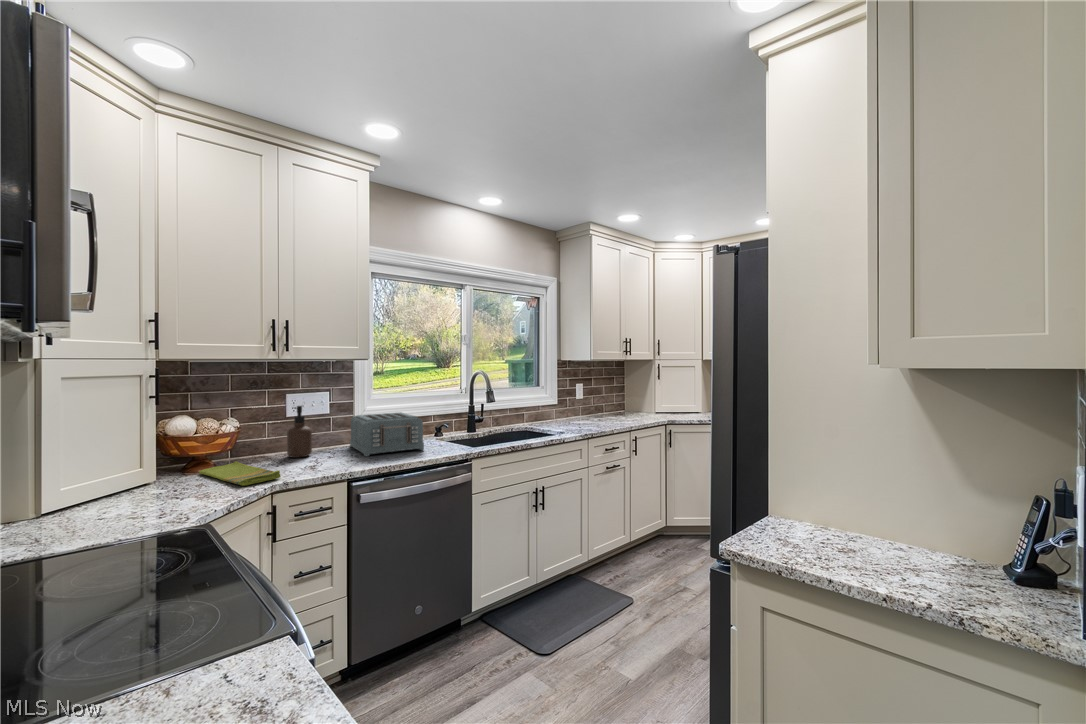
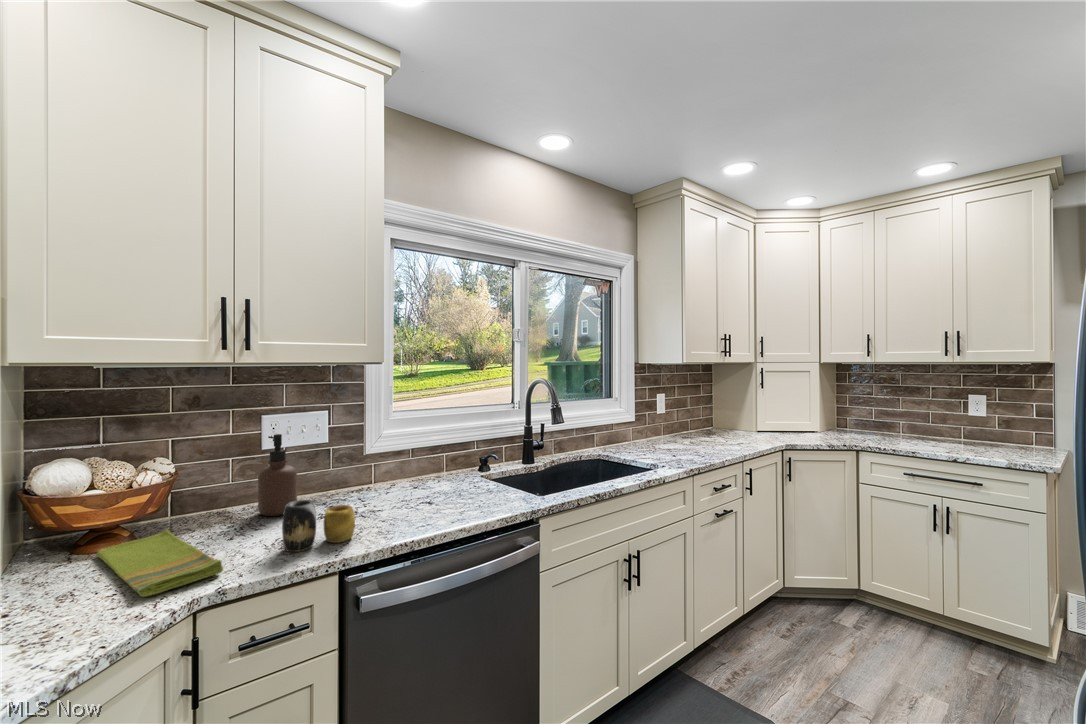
toaster: present [350,412,424,456] -> none [358,440,466,515]
vase: none [311,442,353,471] -> present [282,500,355,552]

